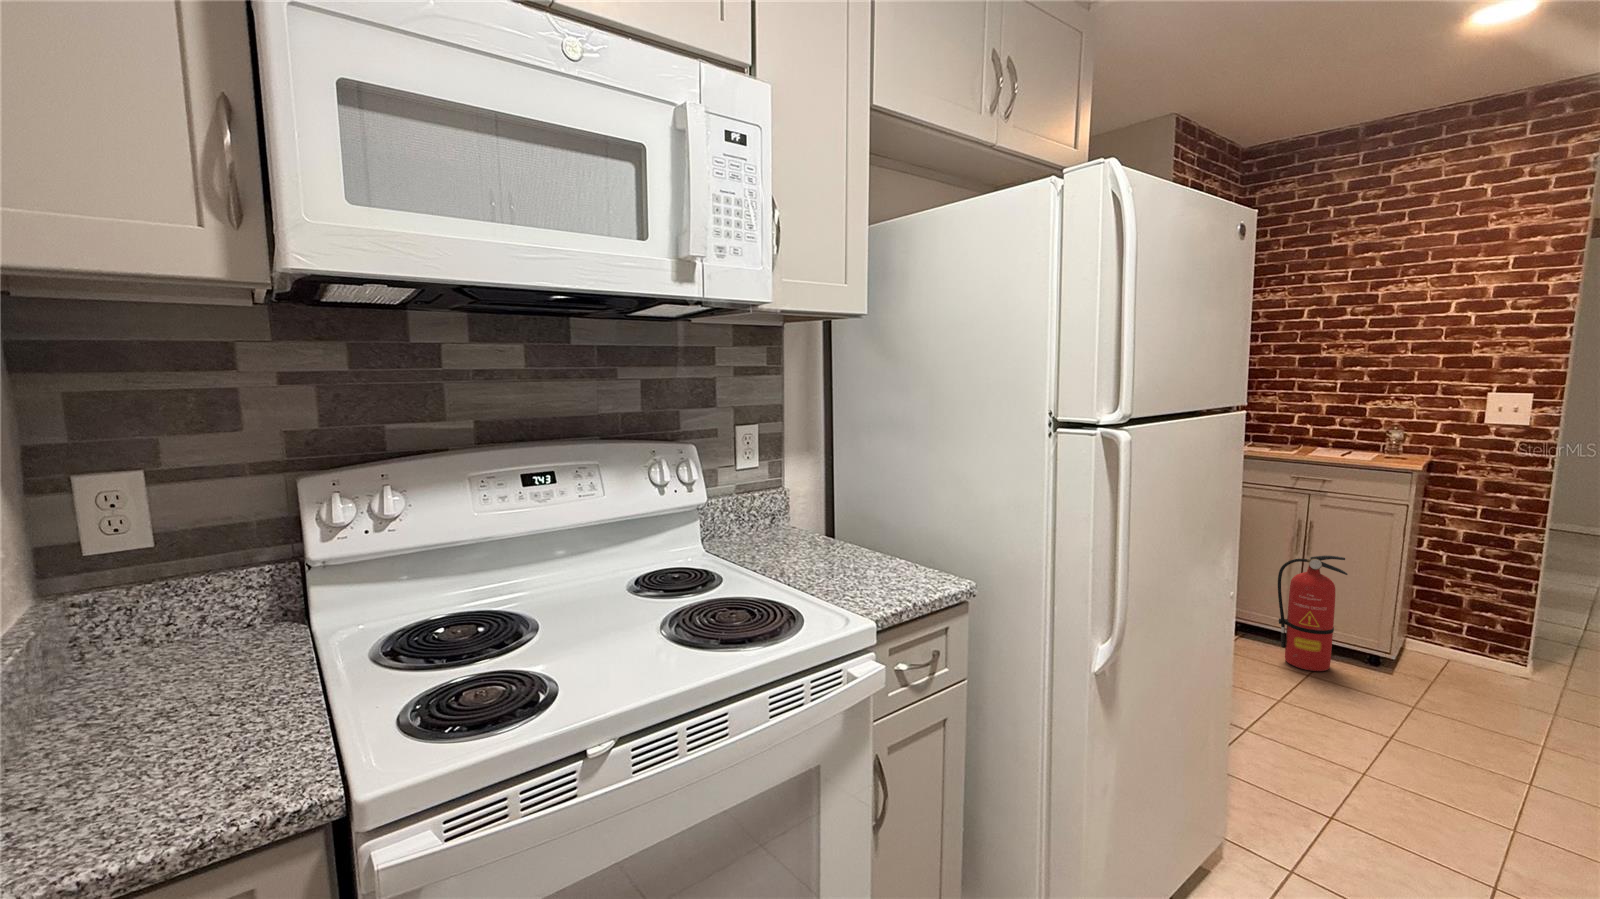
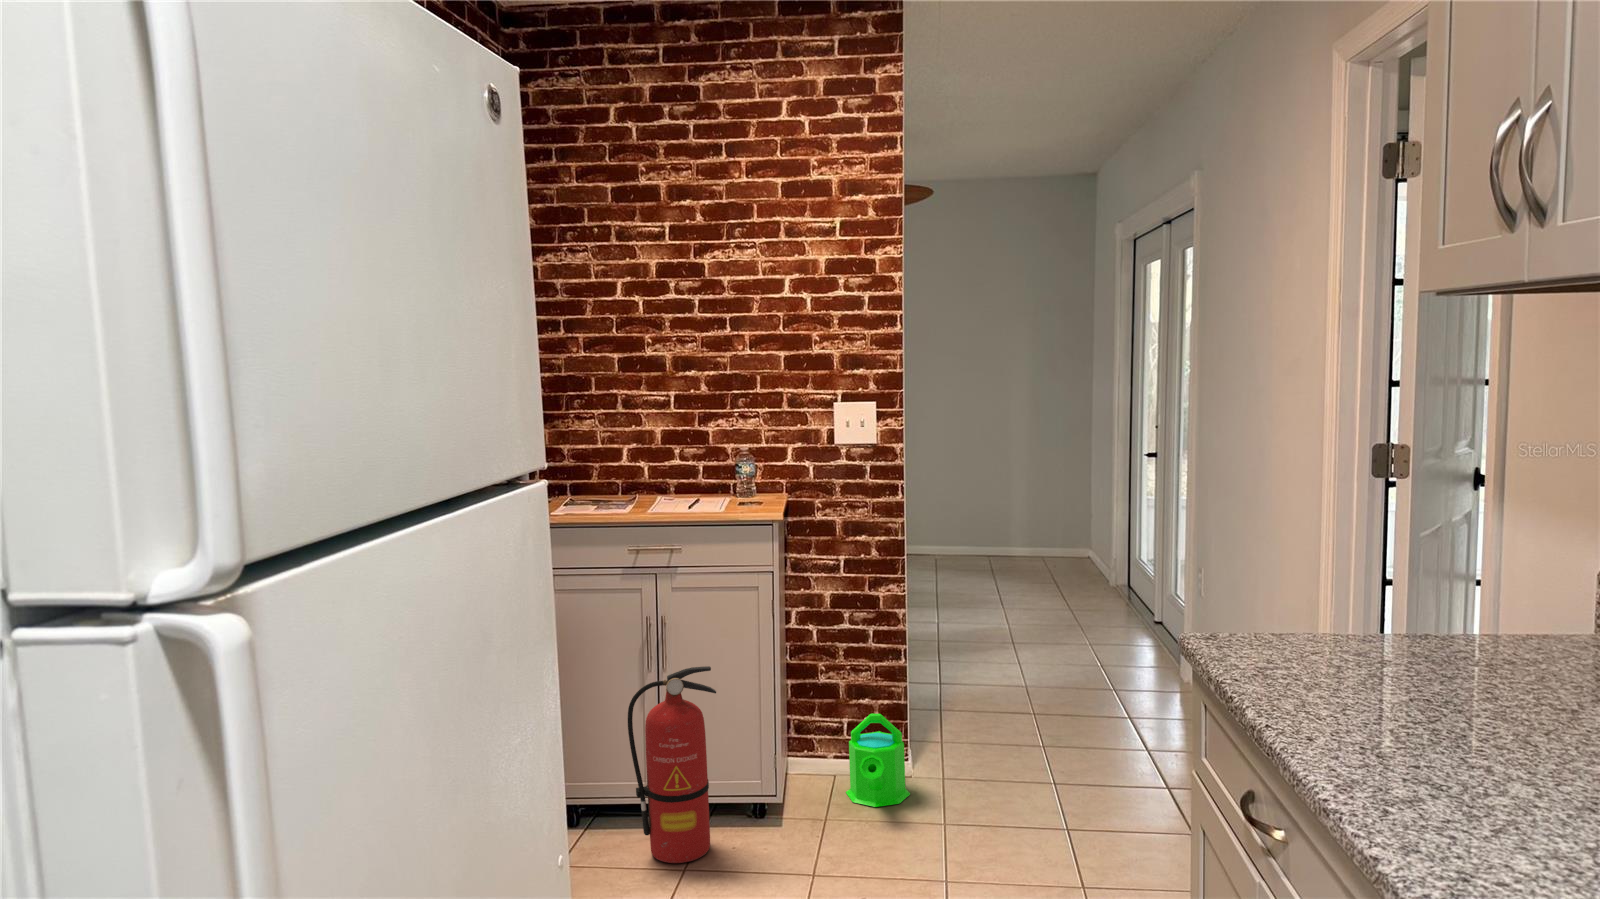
watering can: none [1457,622,1524,691] -> present [846,714,910,807]

